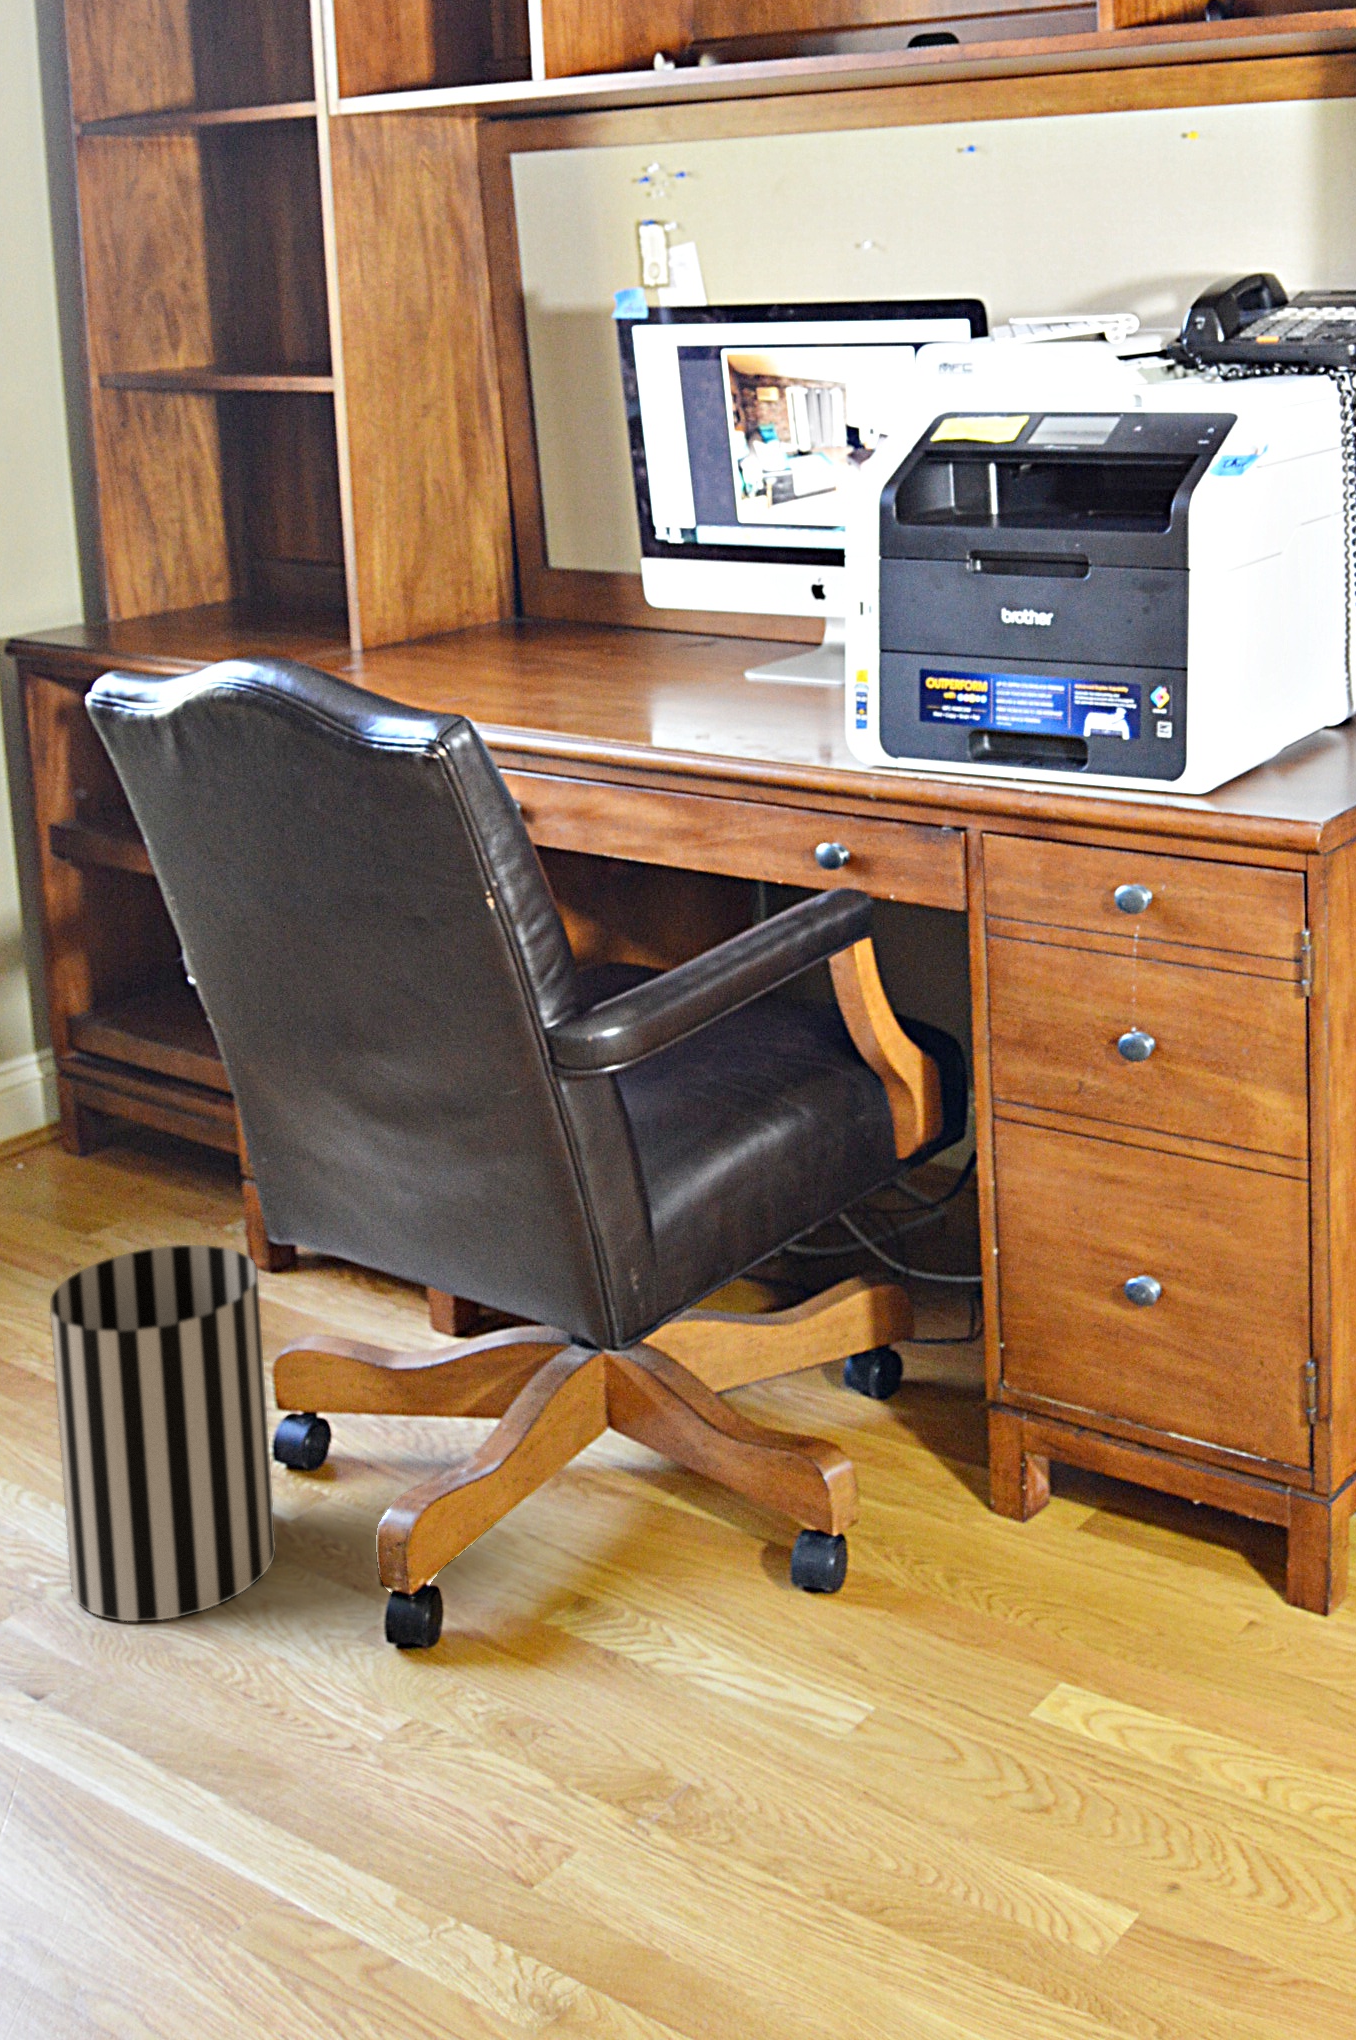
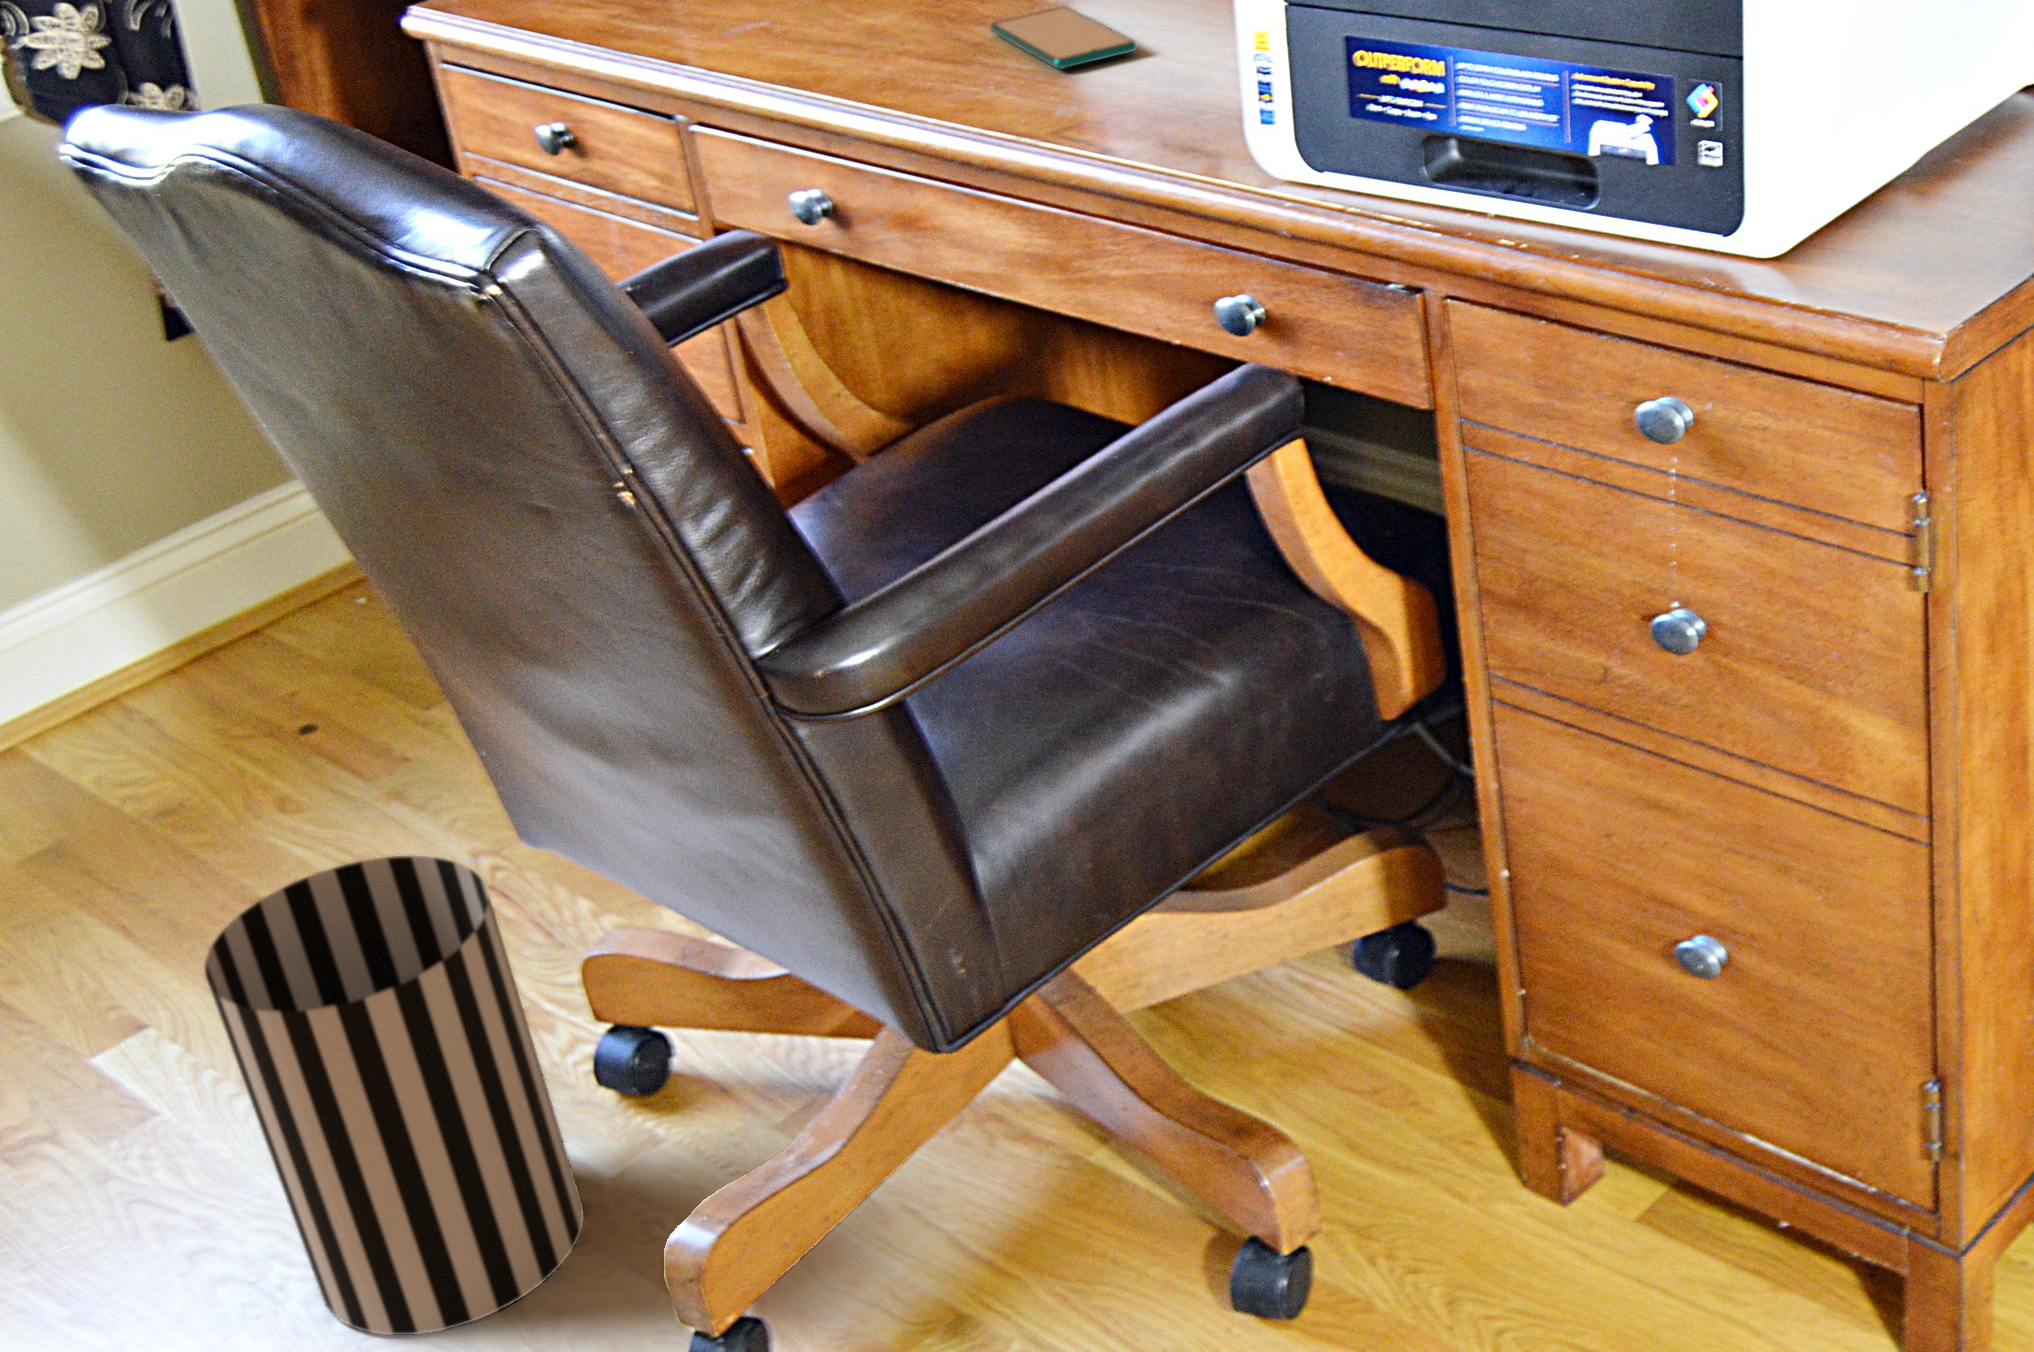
smartphone: none [626,690,734,719] -> present [990,6,1137,69]

